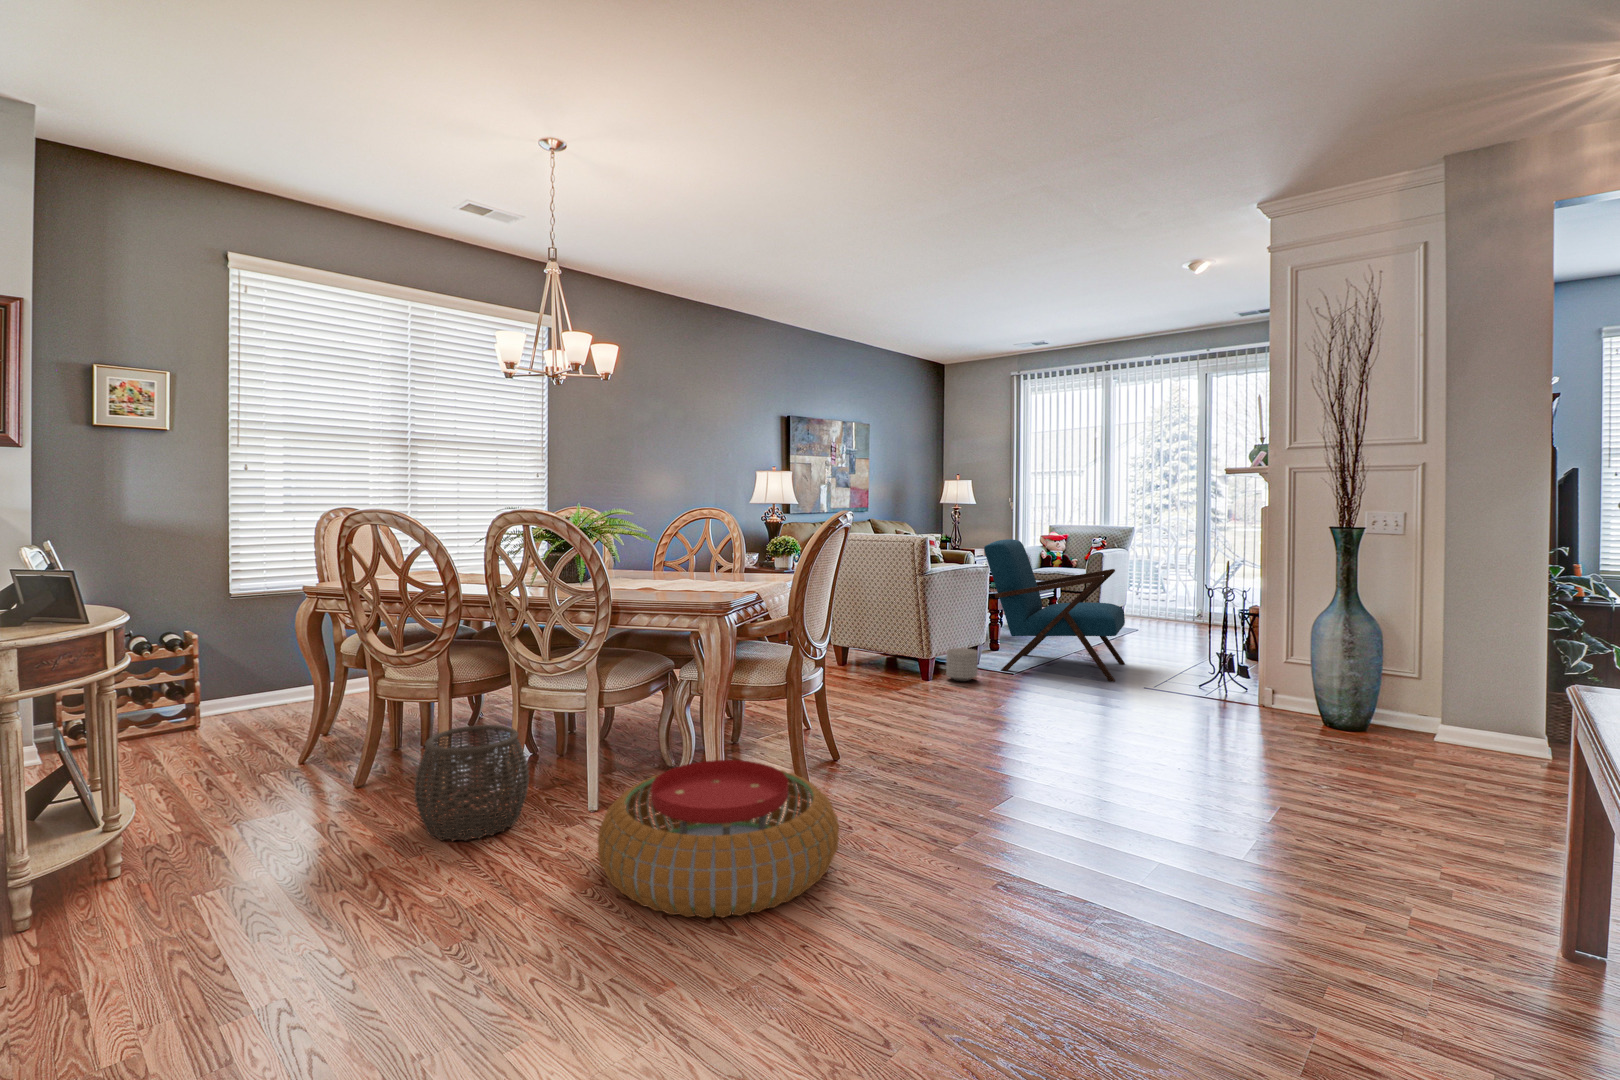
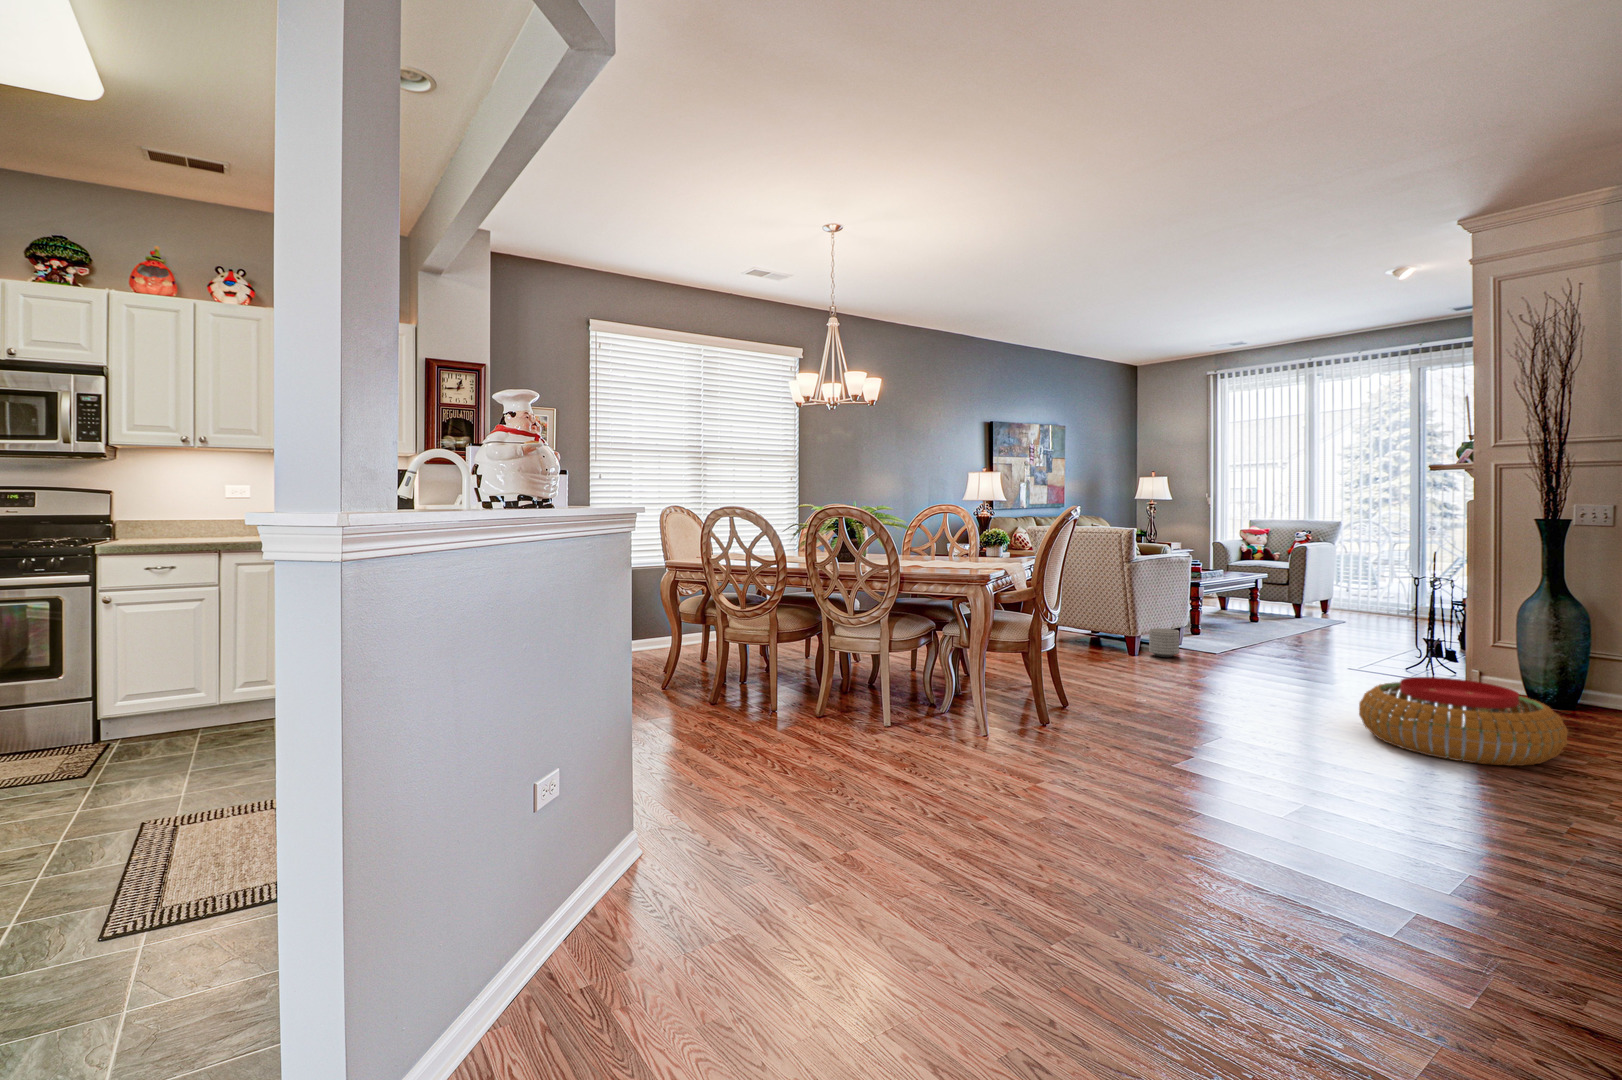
armchair: present [984,539,1125,682] -> none [1185,533,1327,662]
woven basket: present [414,725,529,841] -> none [771,661,845,736]
pouf: present [598,760,839,918] -> present [1359,677,1568,766]

